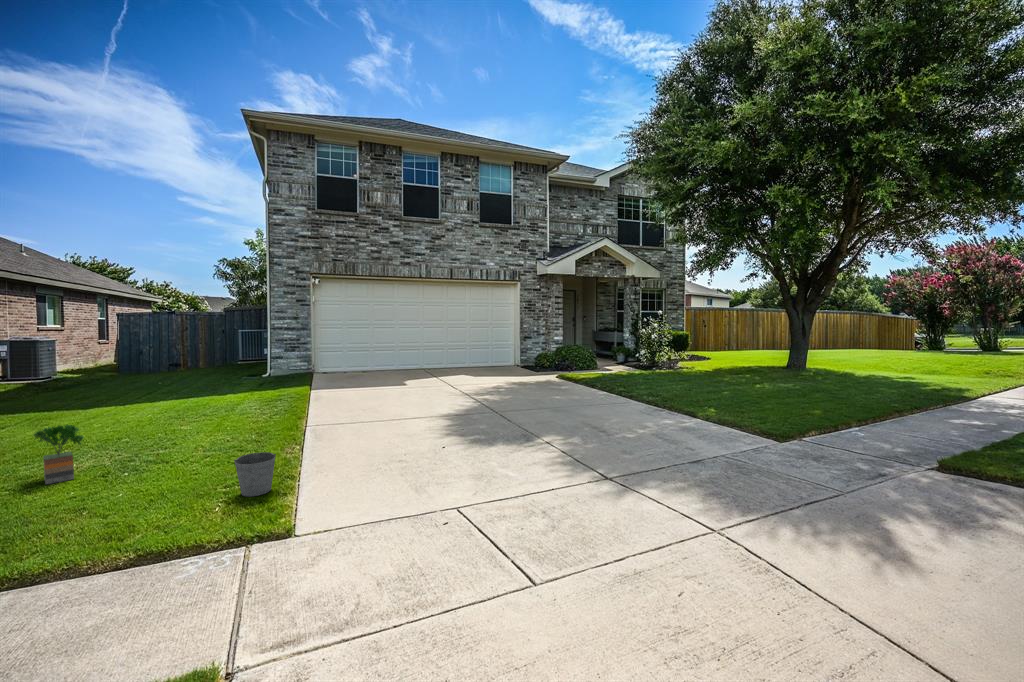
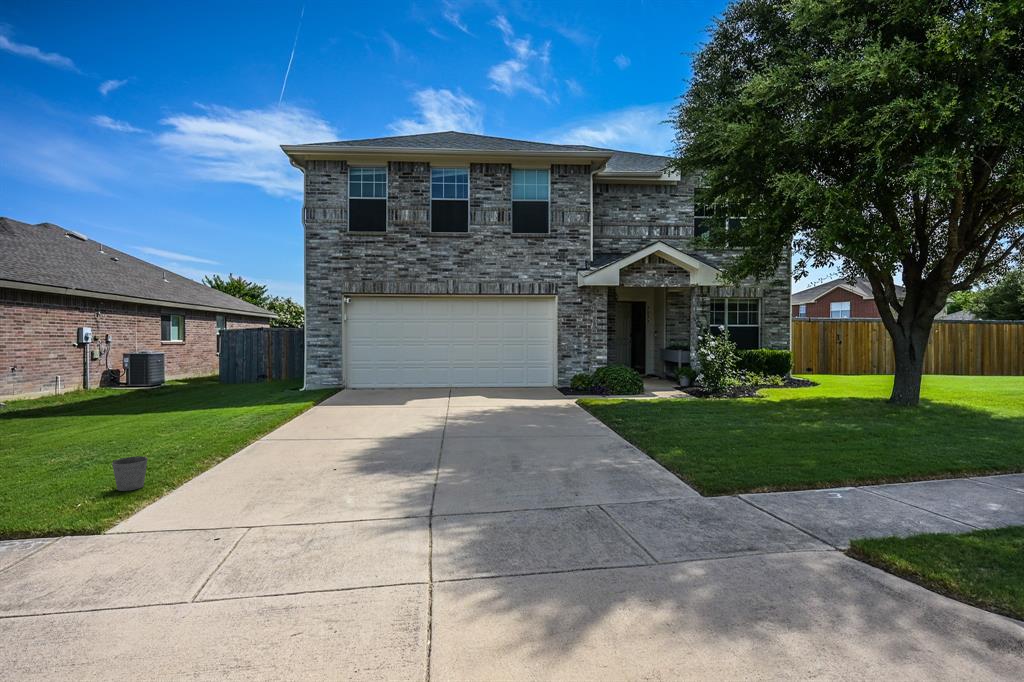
potted tree: present [33,425,84,484] -> none [19,424,56,469]

